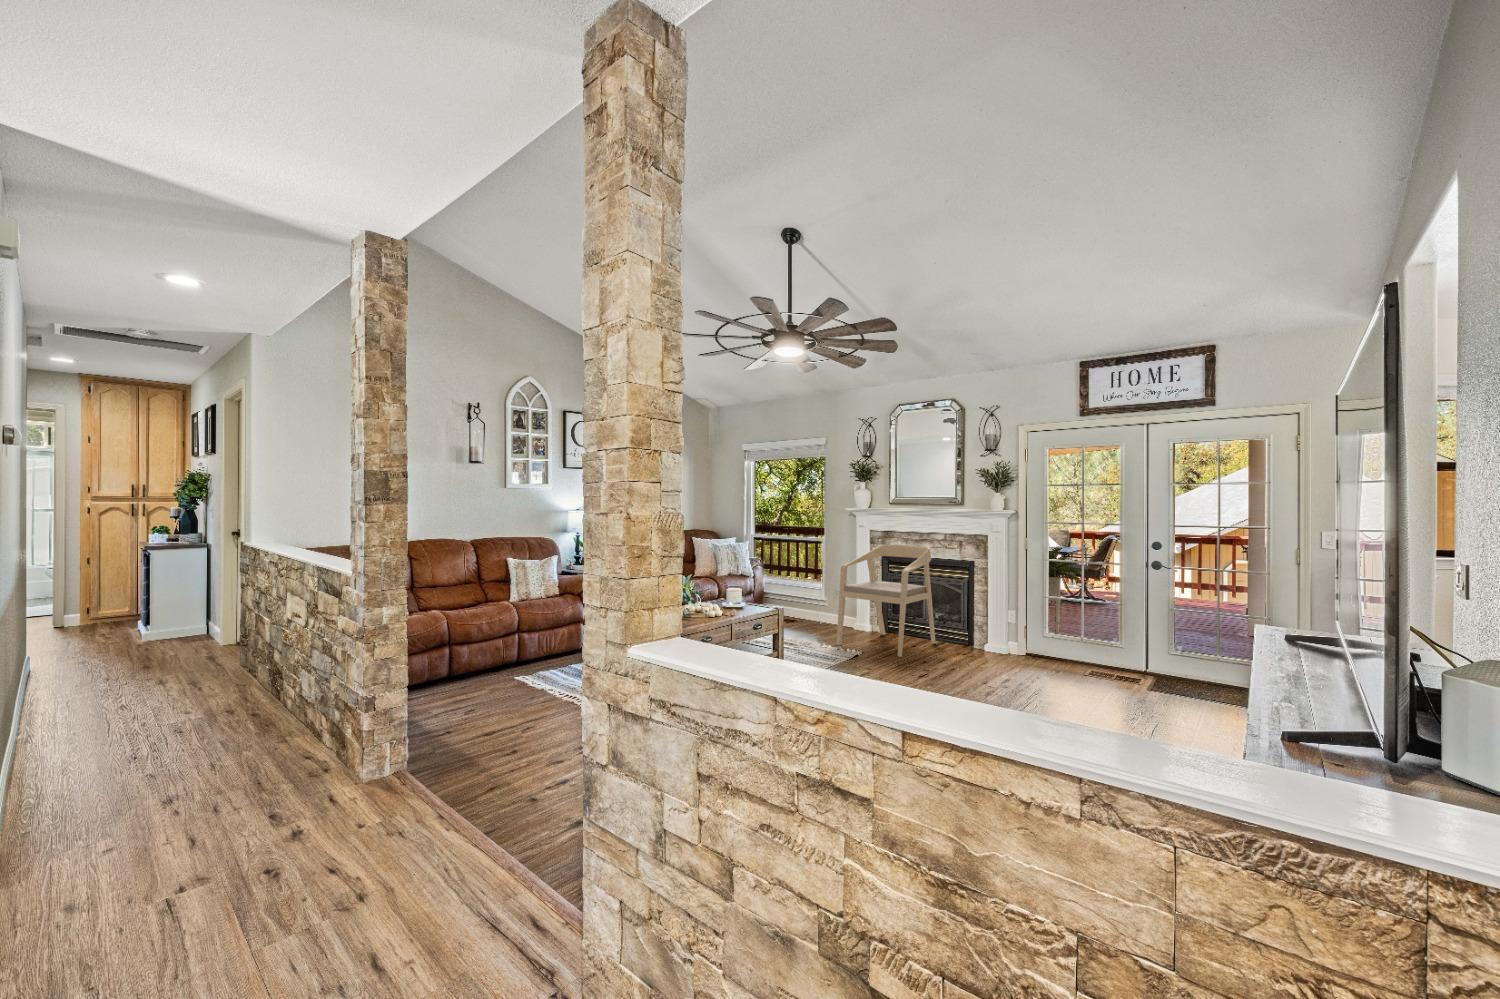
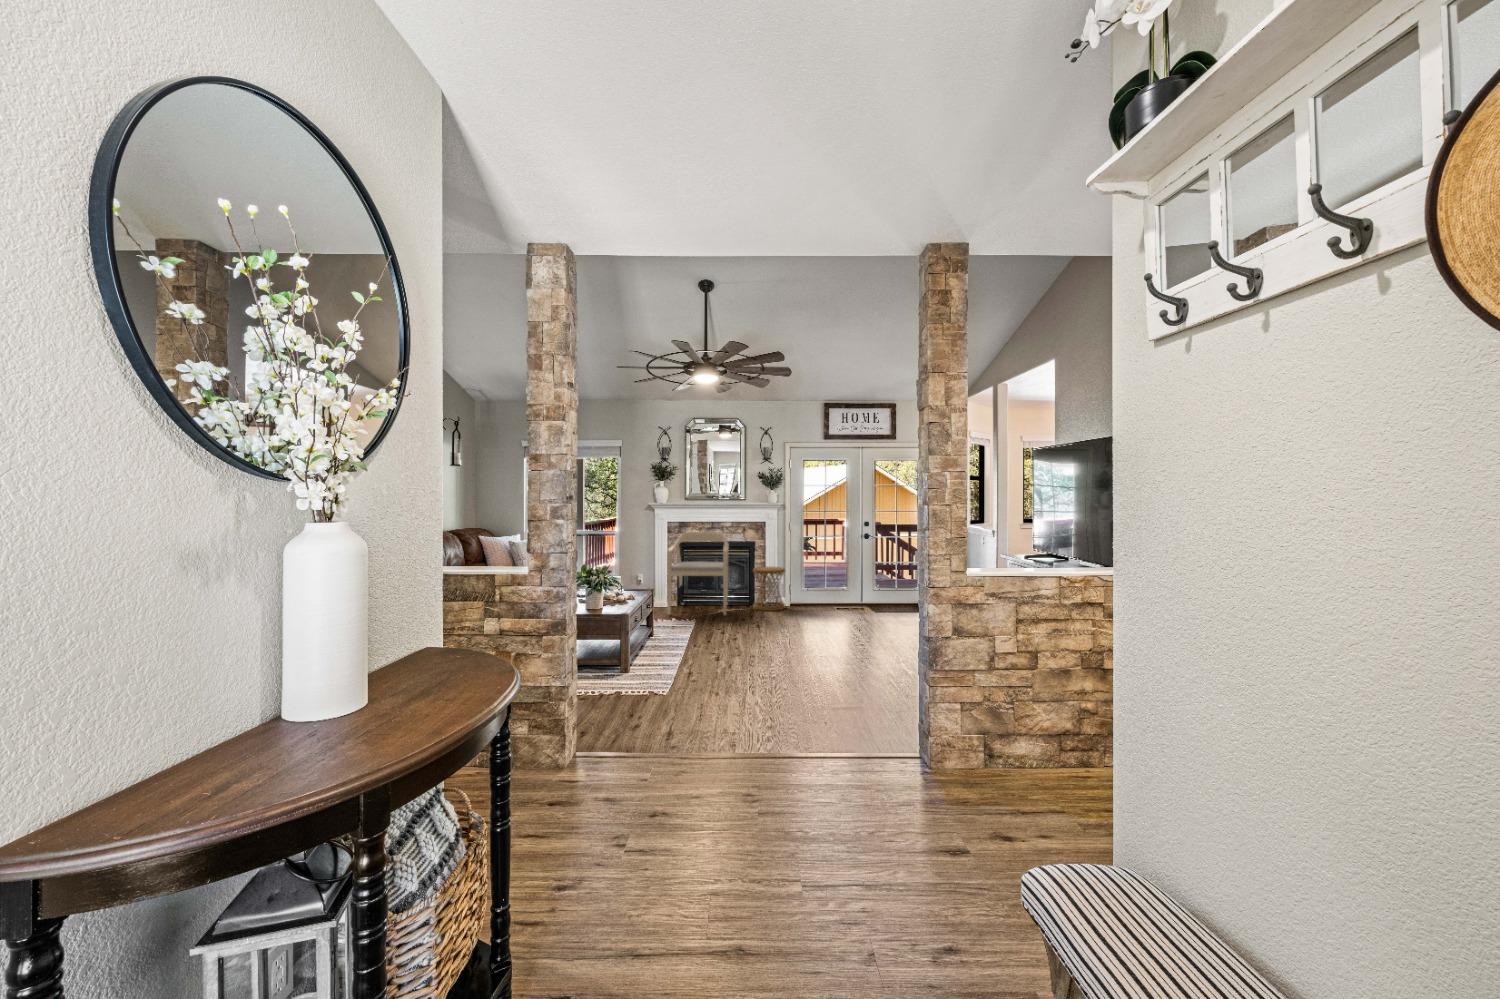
side table: none [956,598,1004,662] -> present [753,567,785,611]

